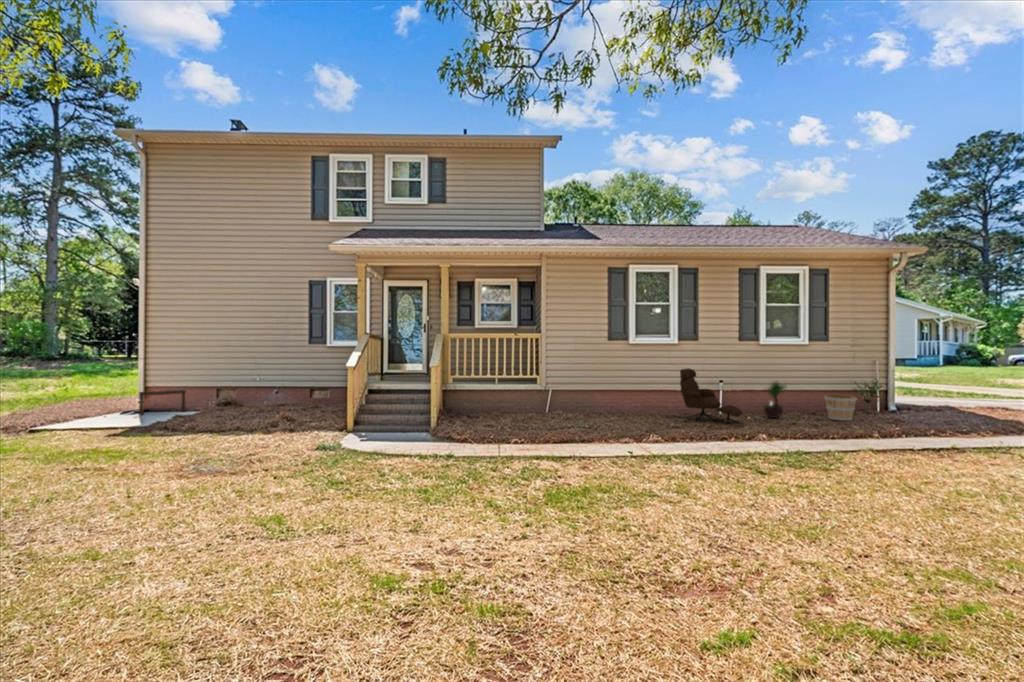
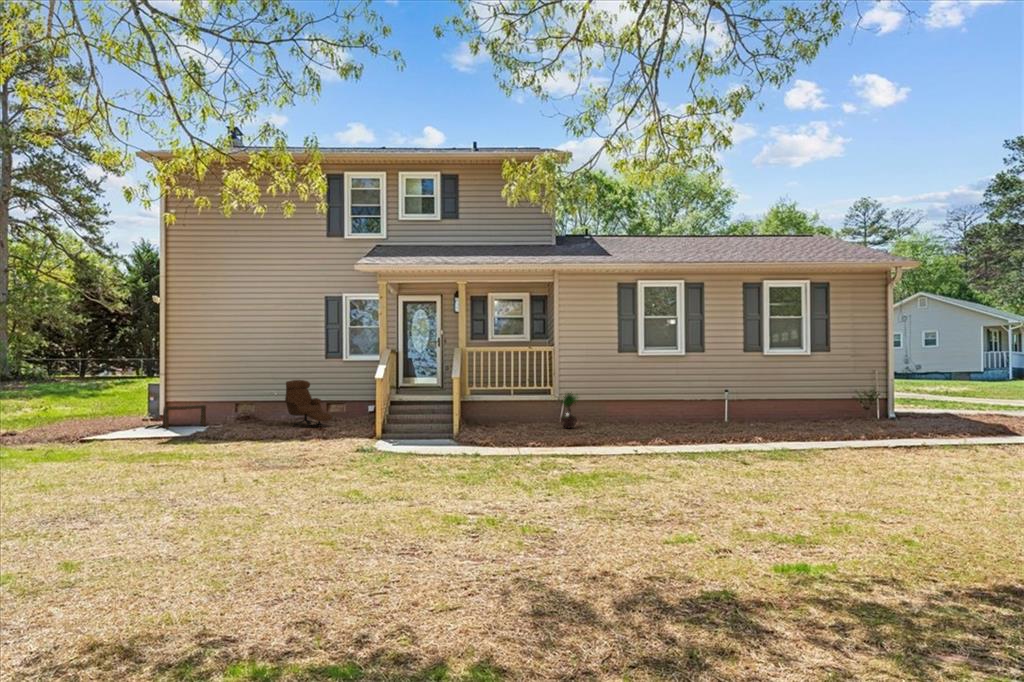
lounge chair: present [680,369,742,424] -> present [285,380,332,427]
potted tree: present [764,382,786,418] -> present [560,393,578,428]
wooden bucket: present [824,395,857,421] -> none [826,403,856,427]

